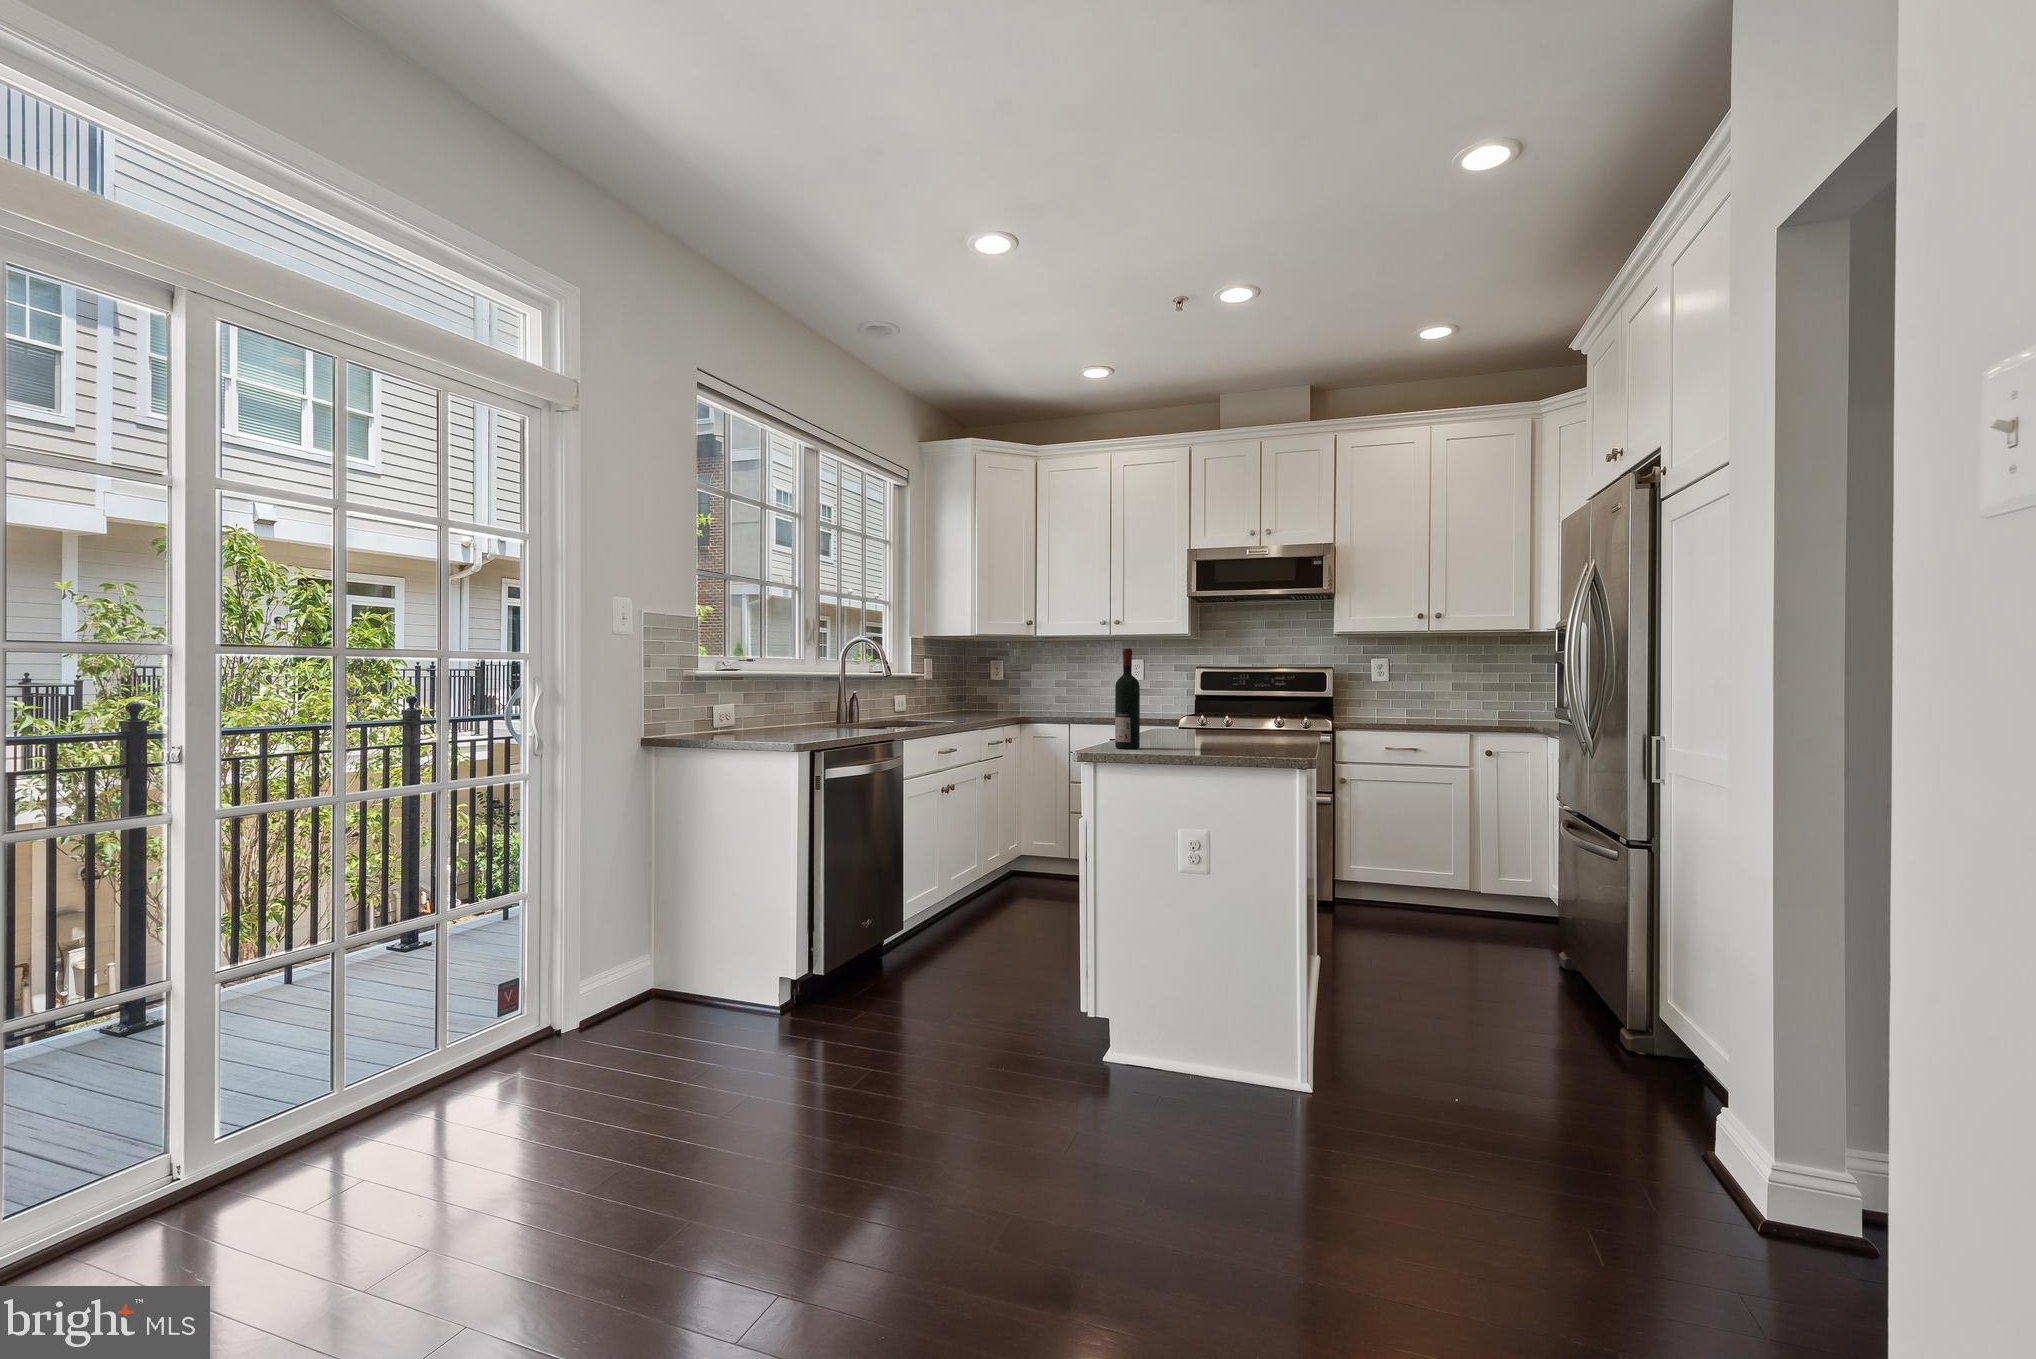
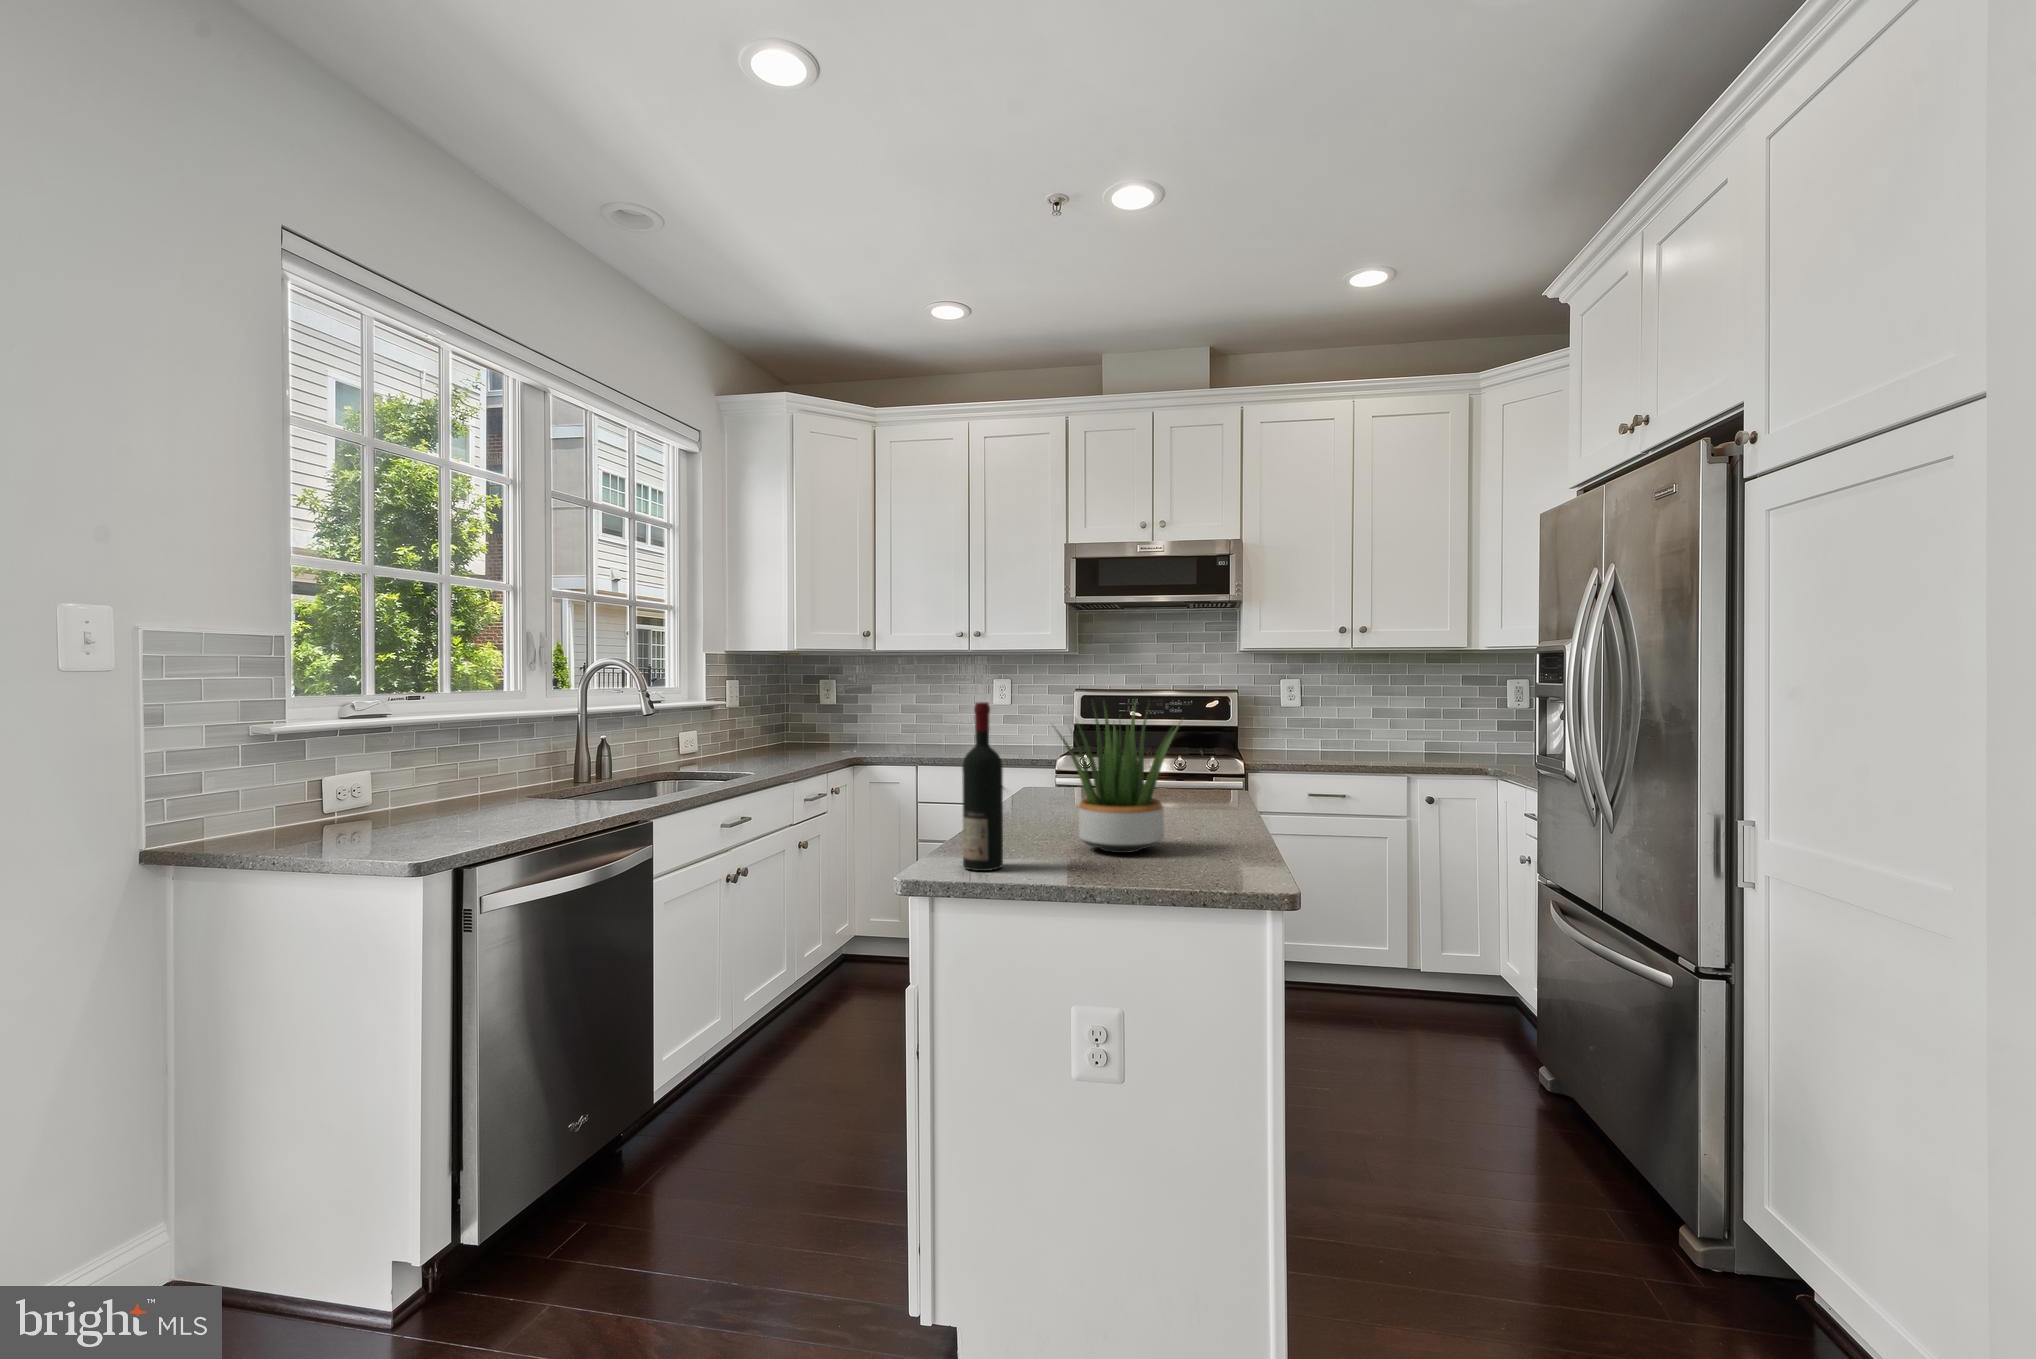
potted plant: none [1170,650,1259,746] -> present [1057,703,1183,853]

